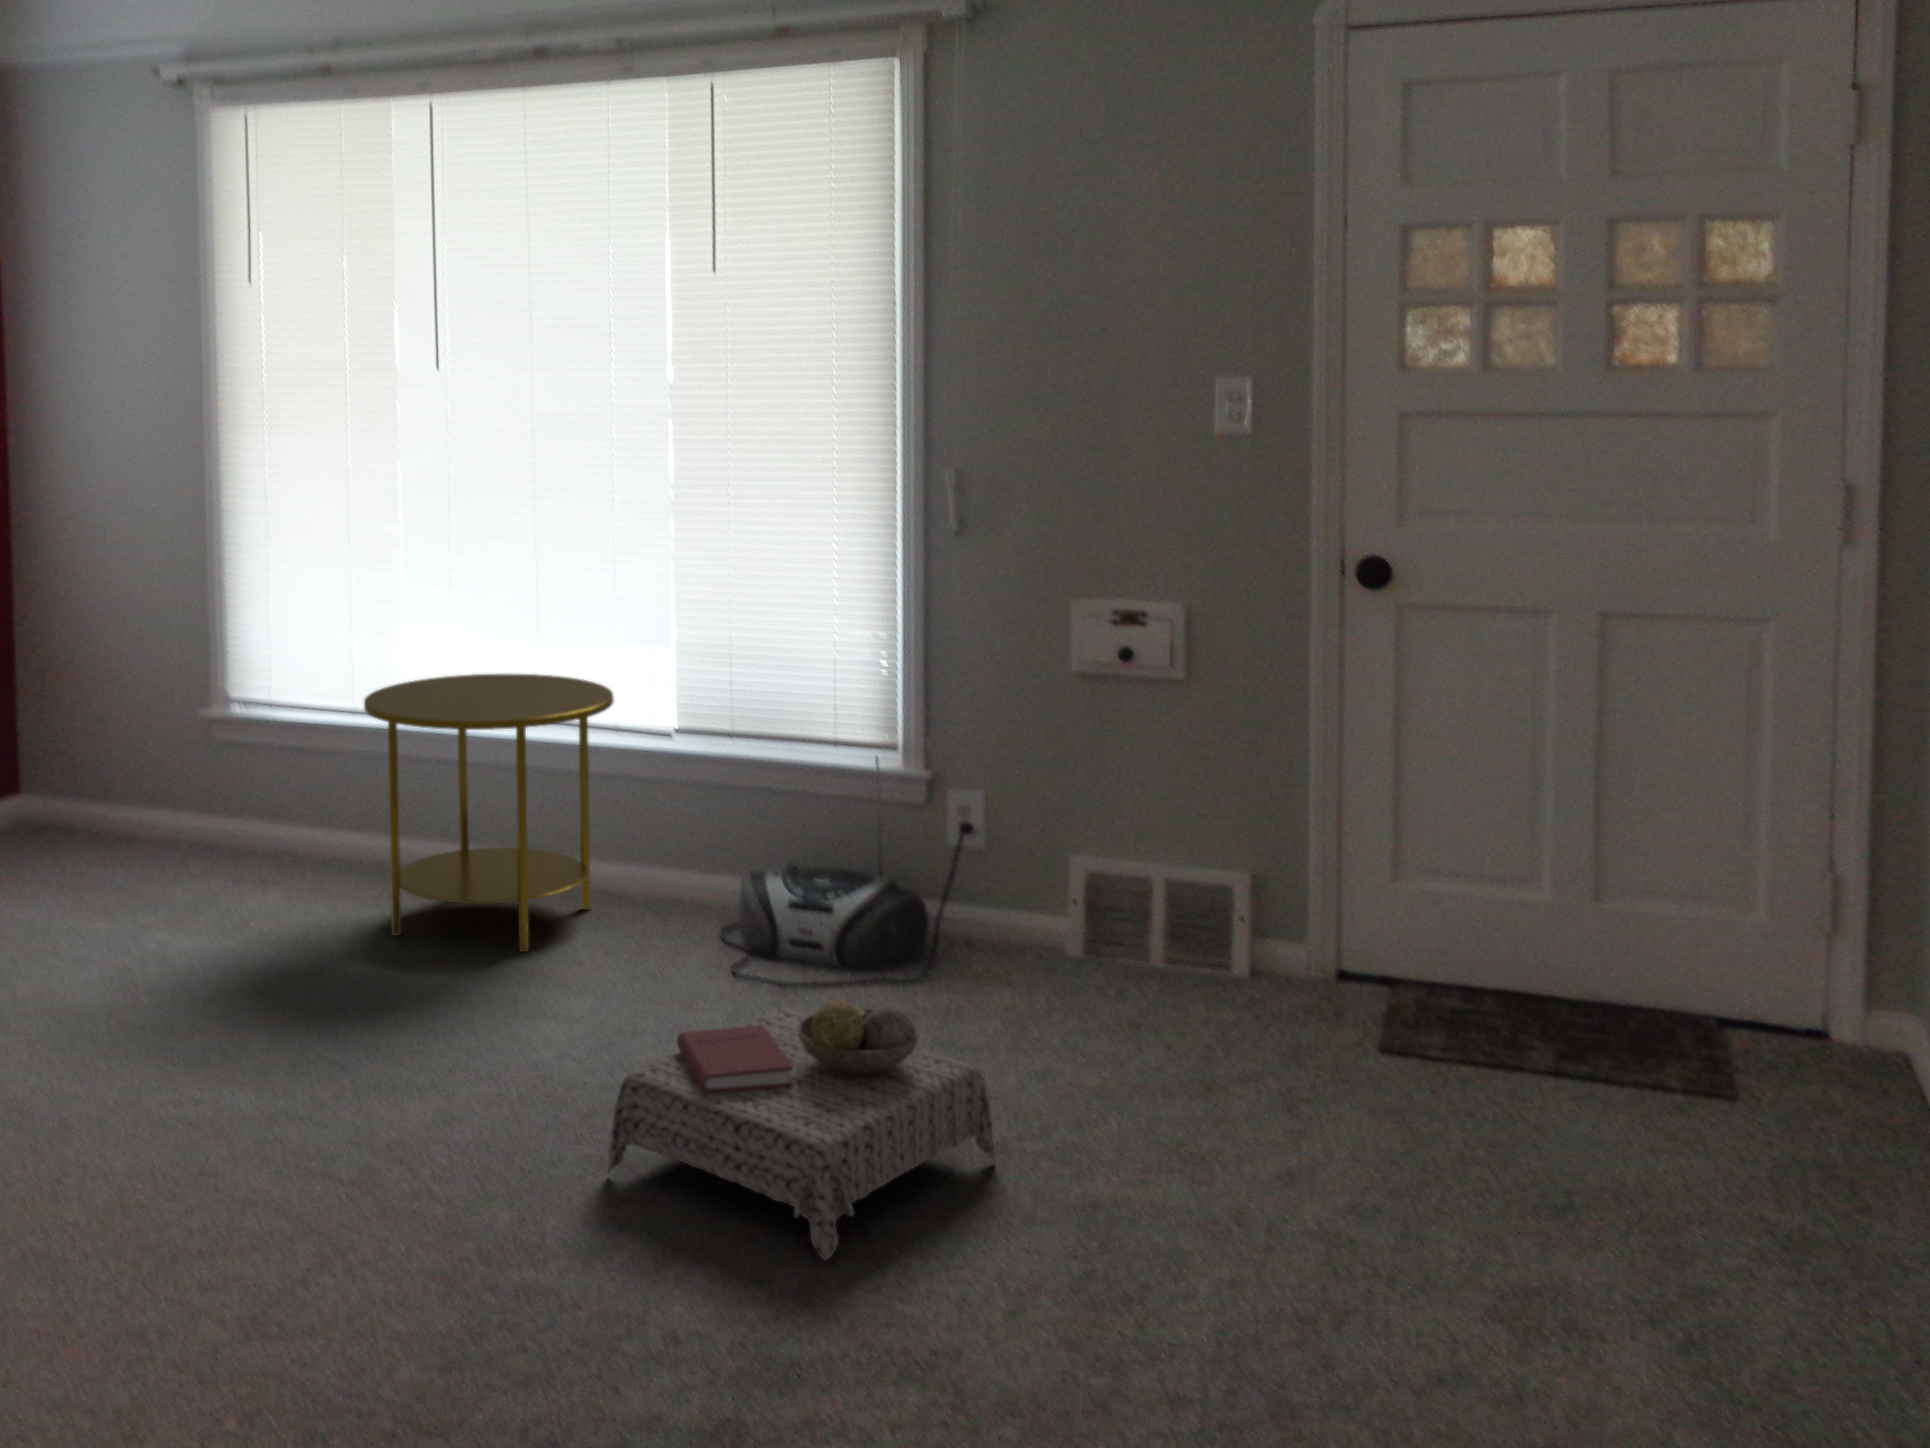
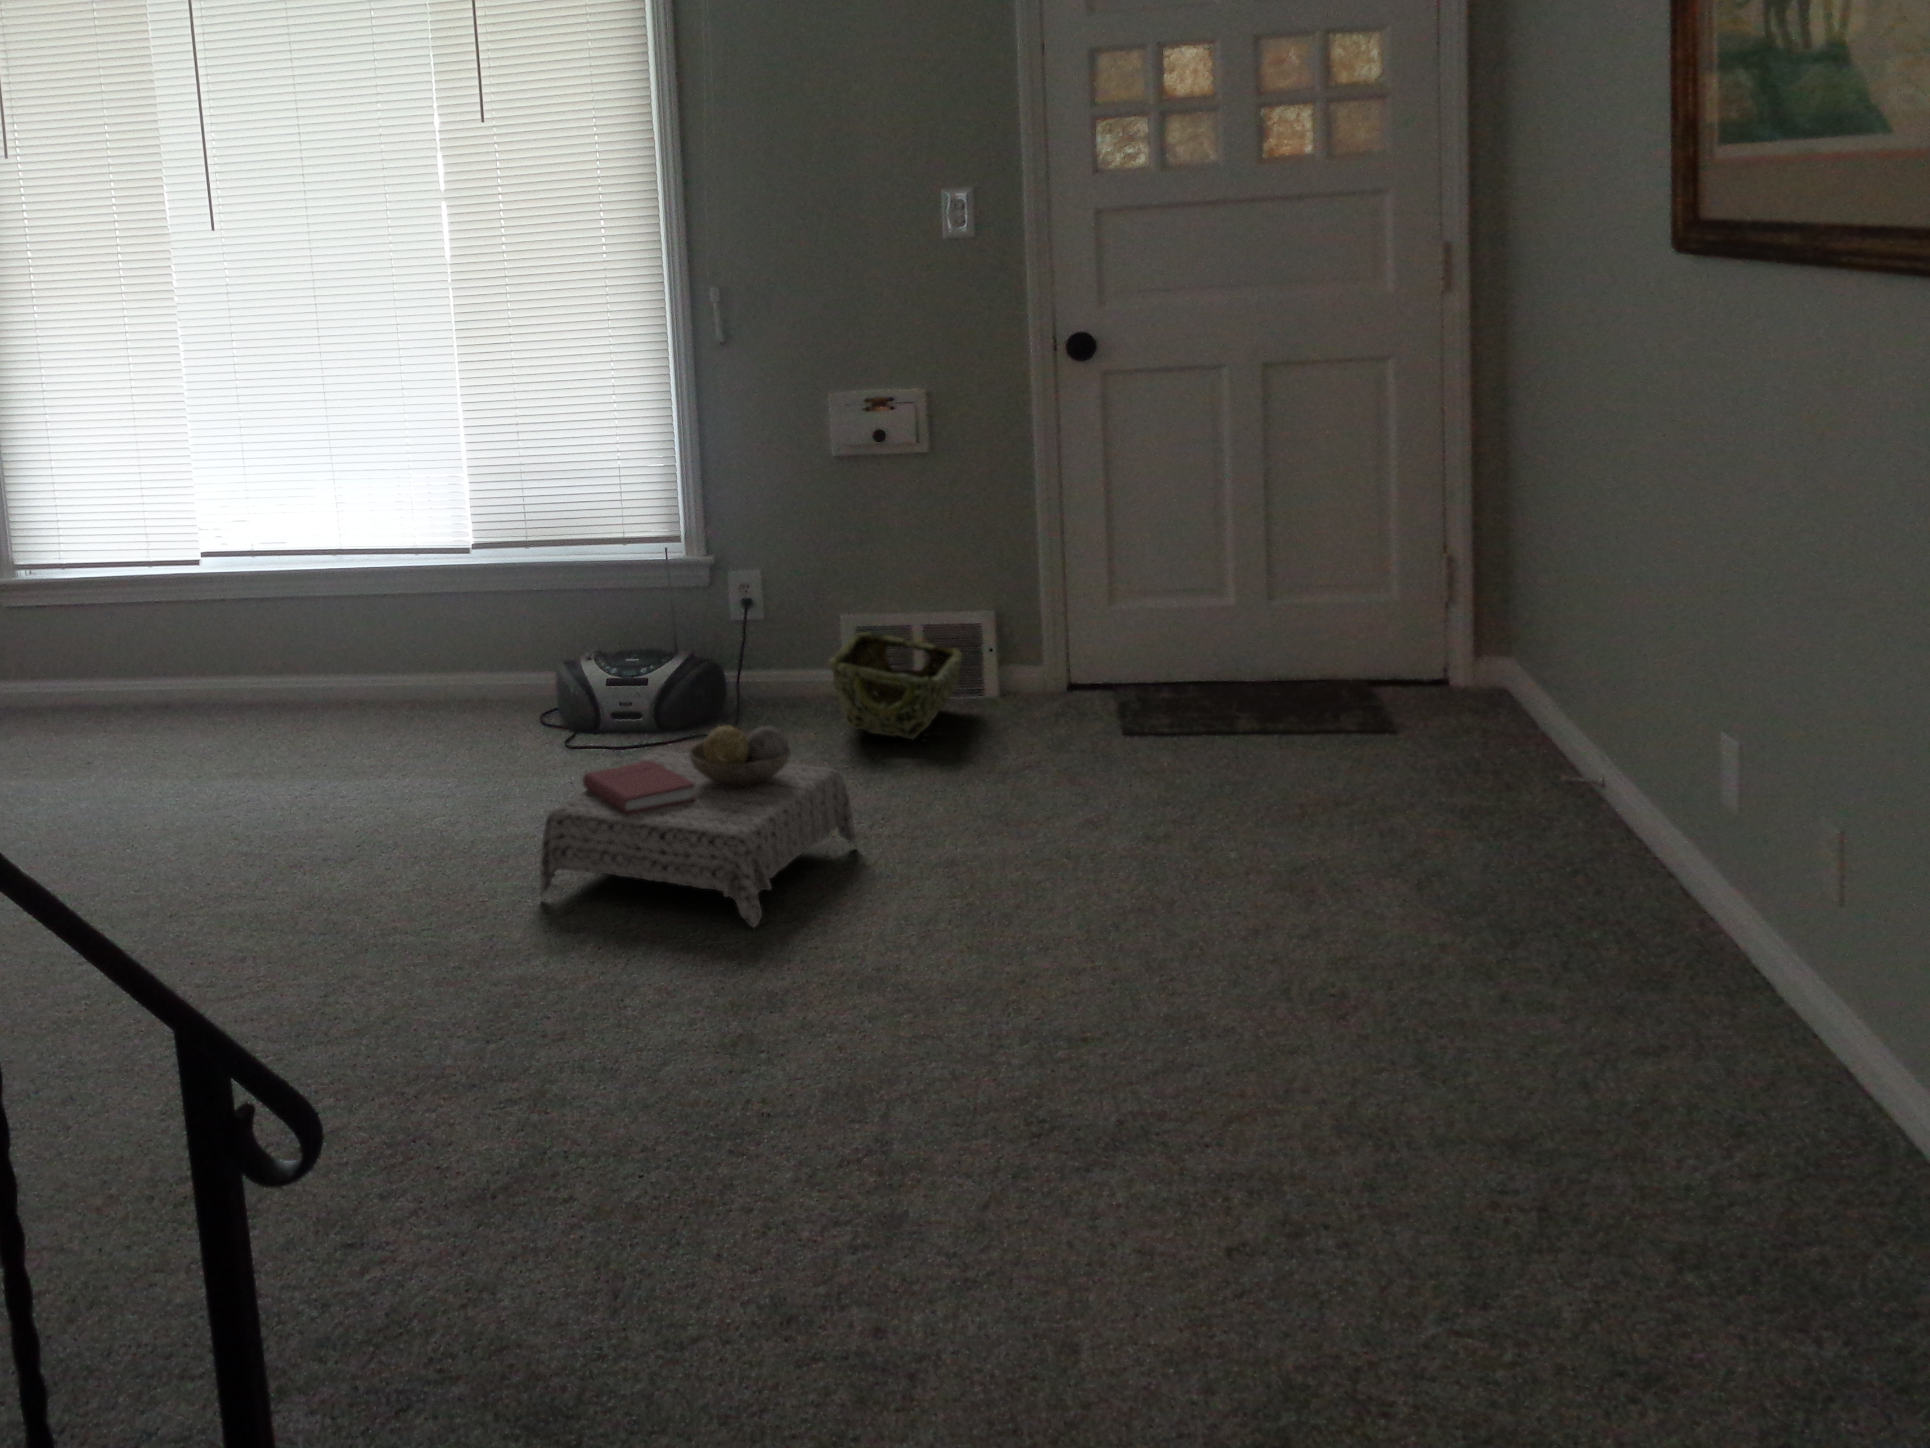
side table: present [364,674,614,952] -> none [188,509,423,758]
woven basket: none [1029,879,1204,1020] -> present [829,632,962,739]

